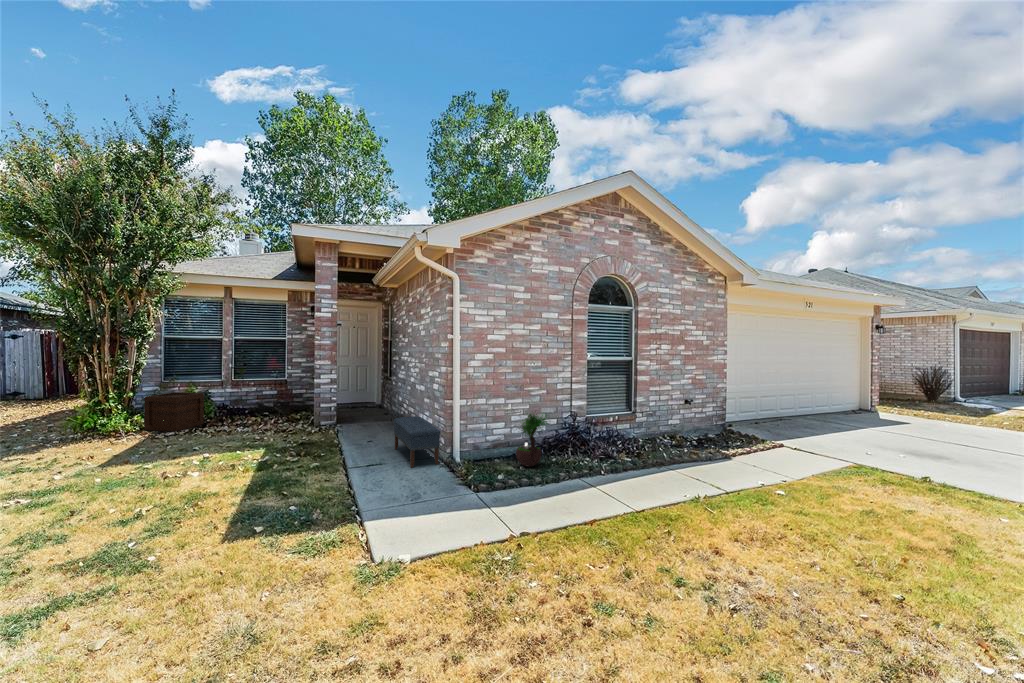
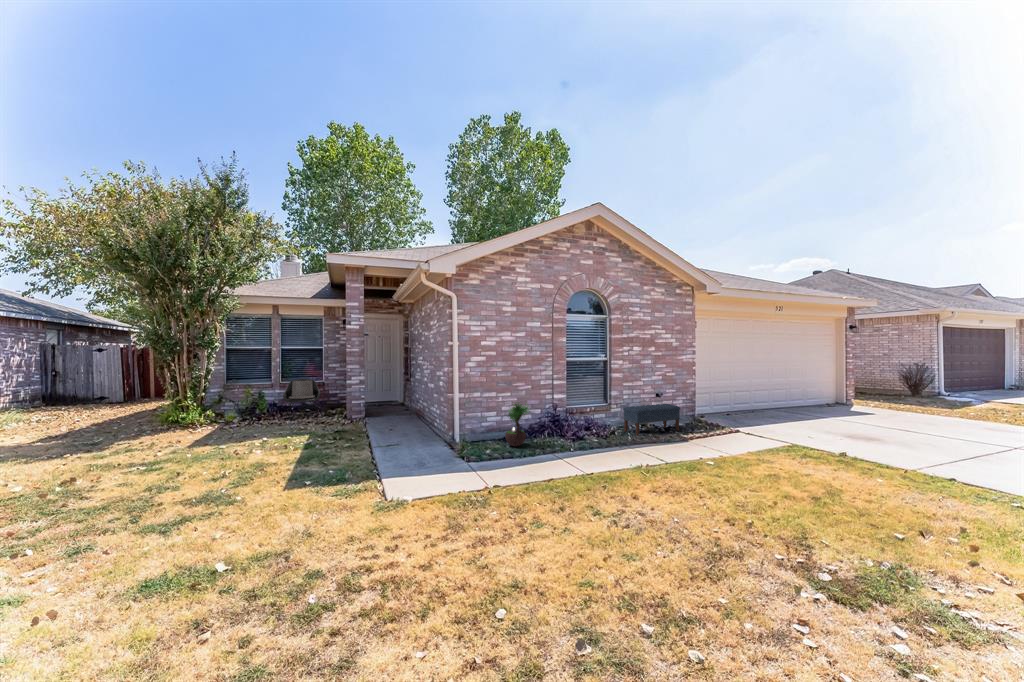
lounge chair: none [235,376,282,425] -> present [283,379,320,419]
wooden crate: present [144,392,204,431] -> none [214,392,259,424]
bench: present [394,416,440,468] -> present [623,404,680,436]

